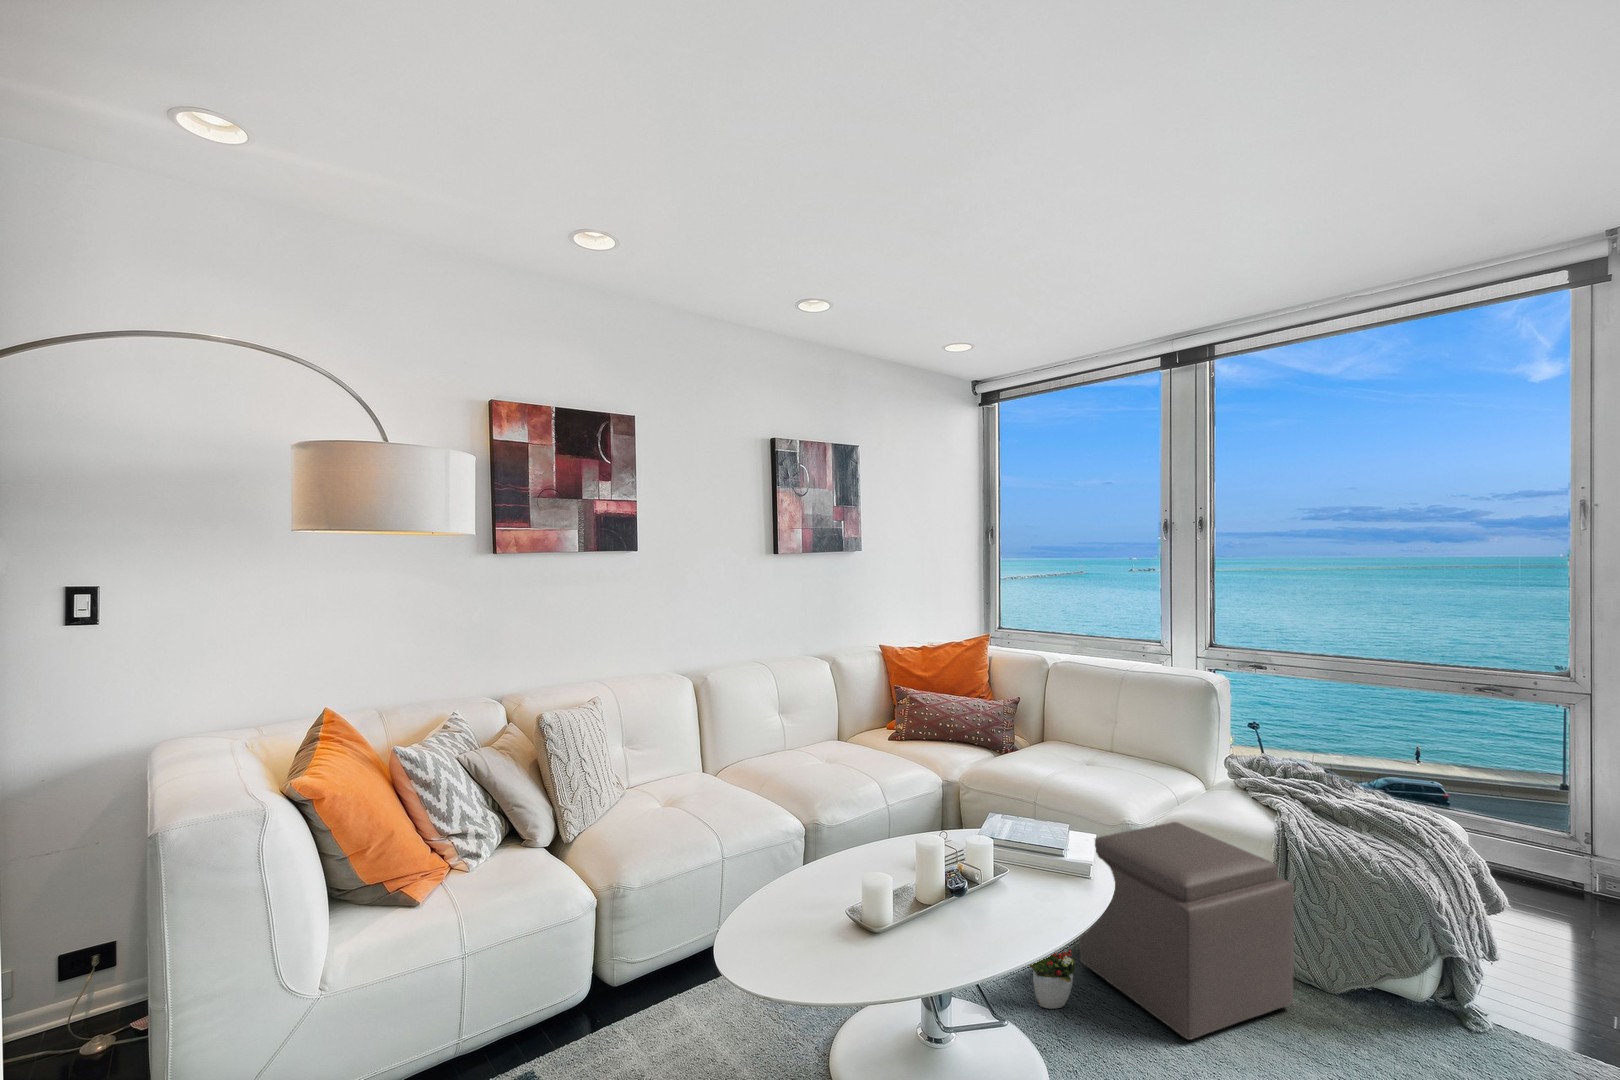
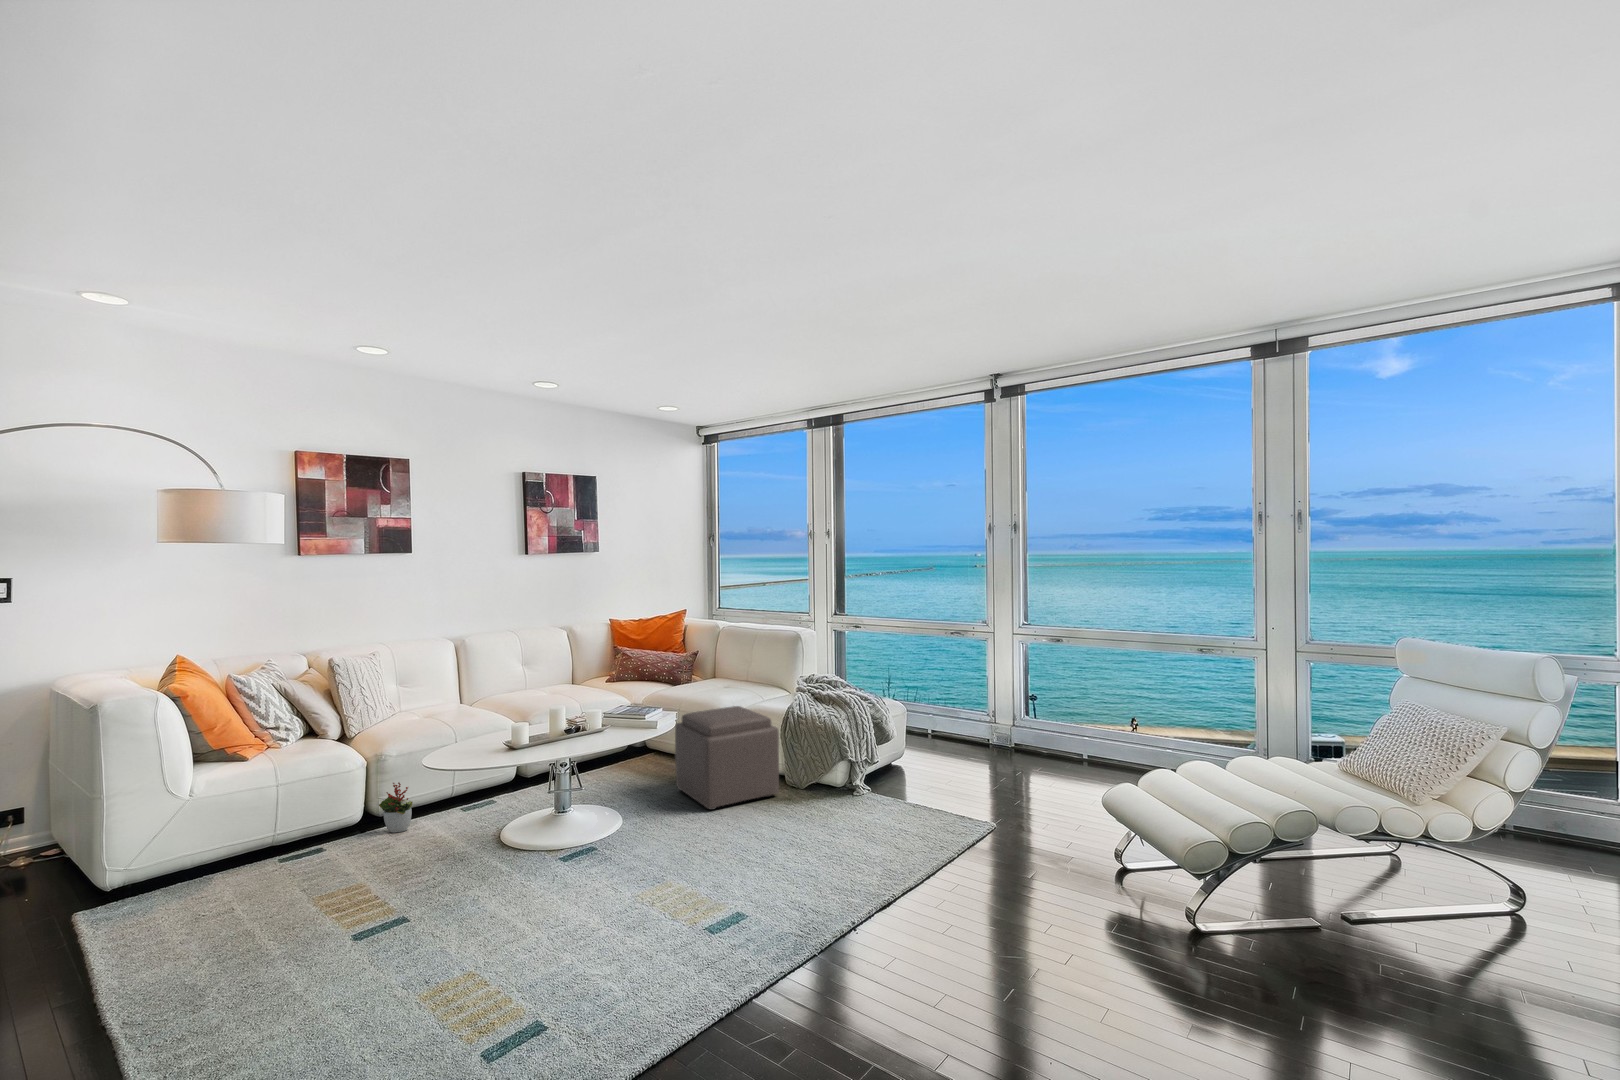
decorative plant: present [1030,950,1075,1009] -> present [379,782,413,833]

